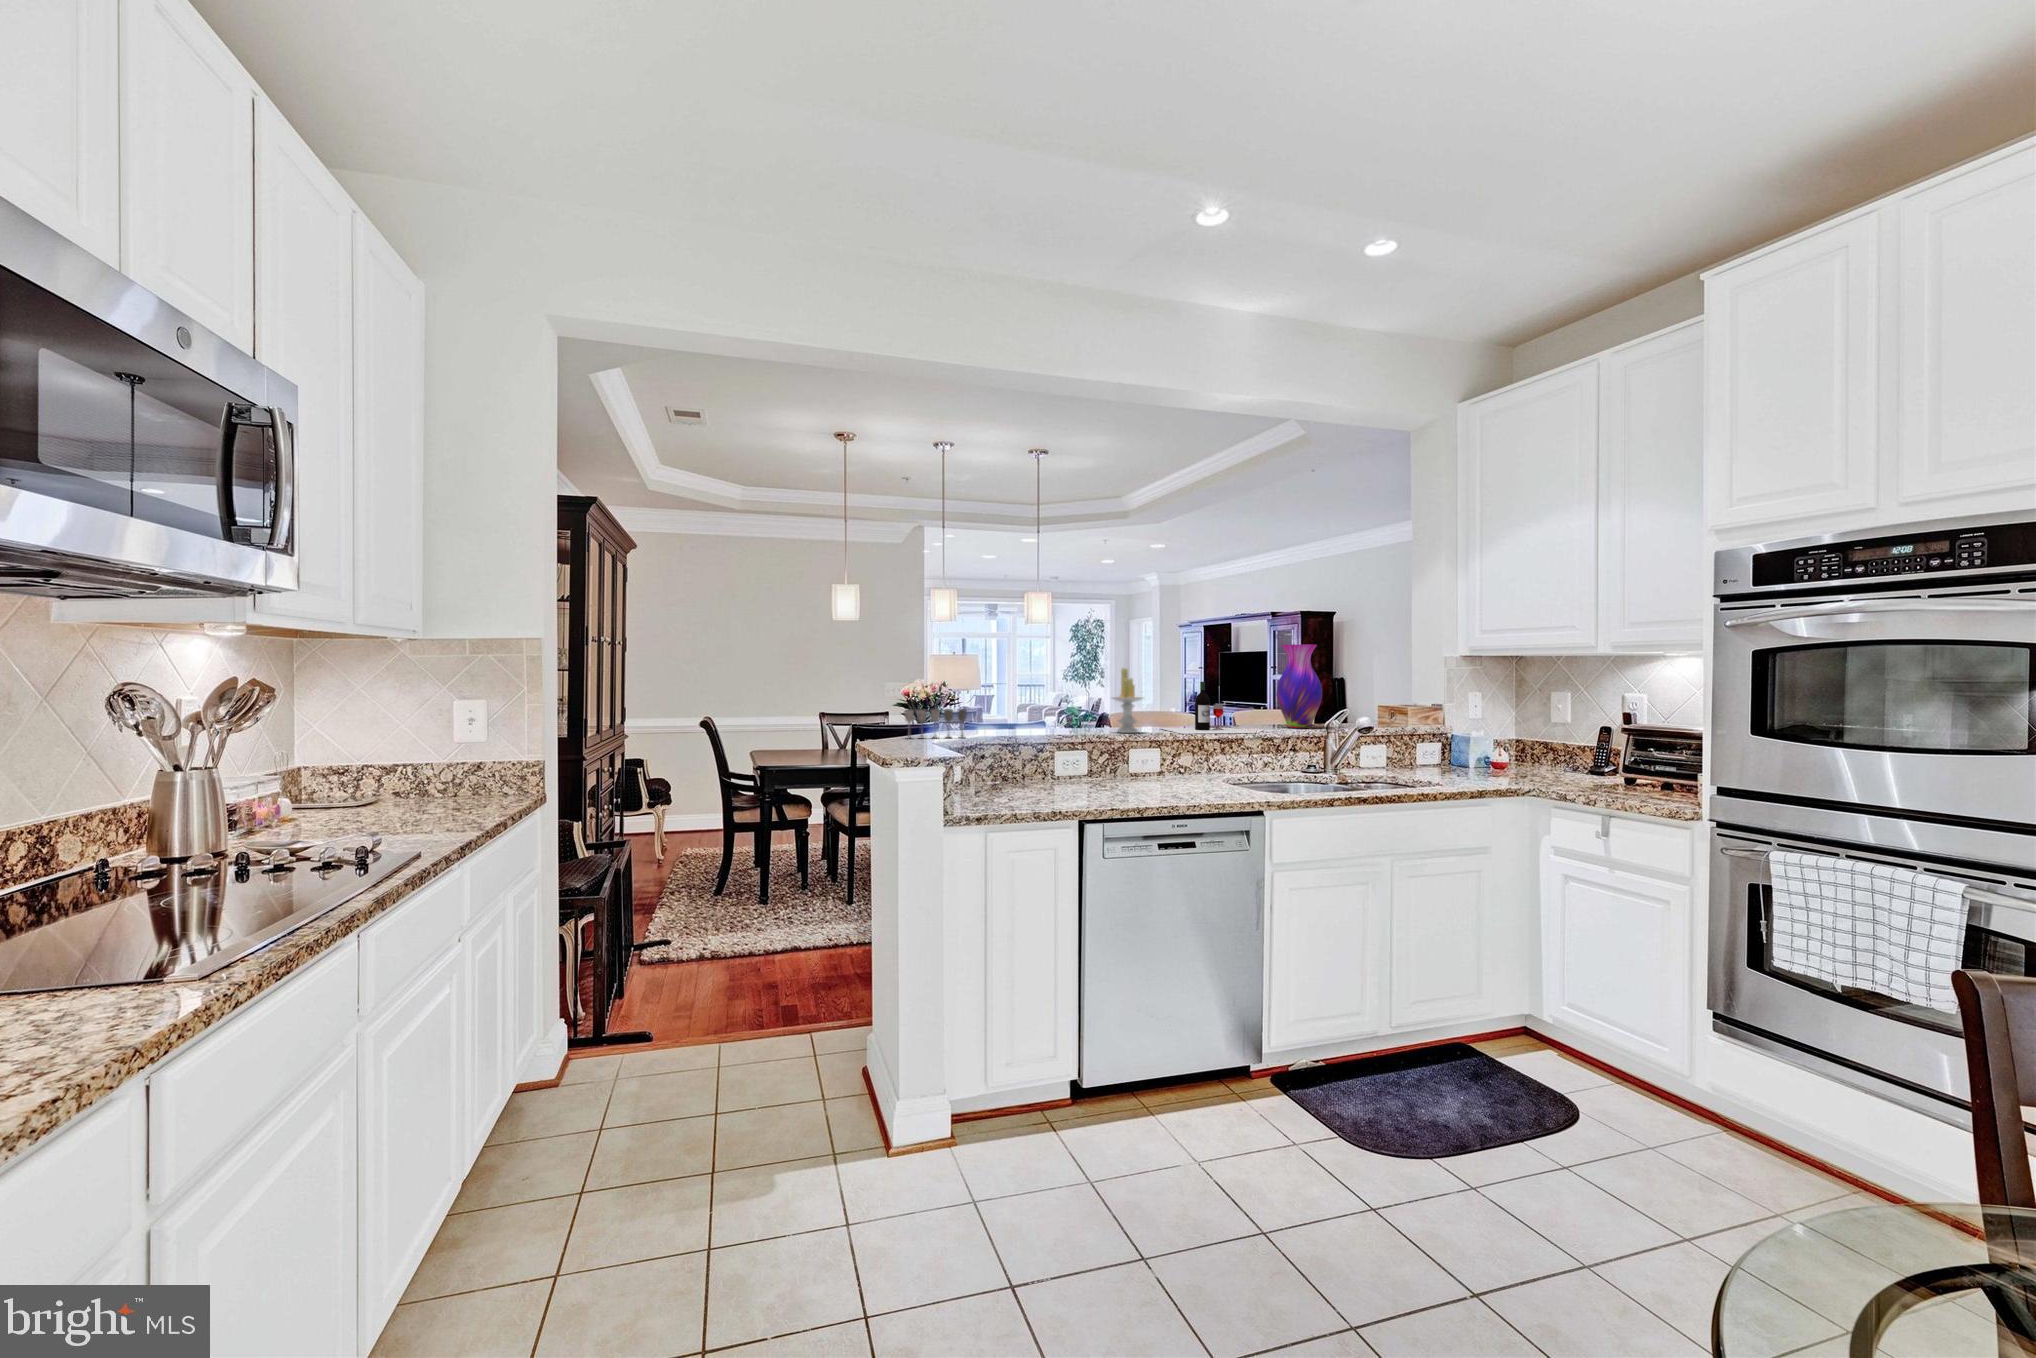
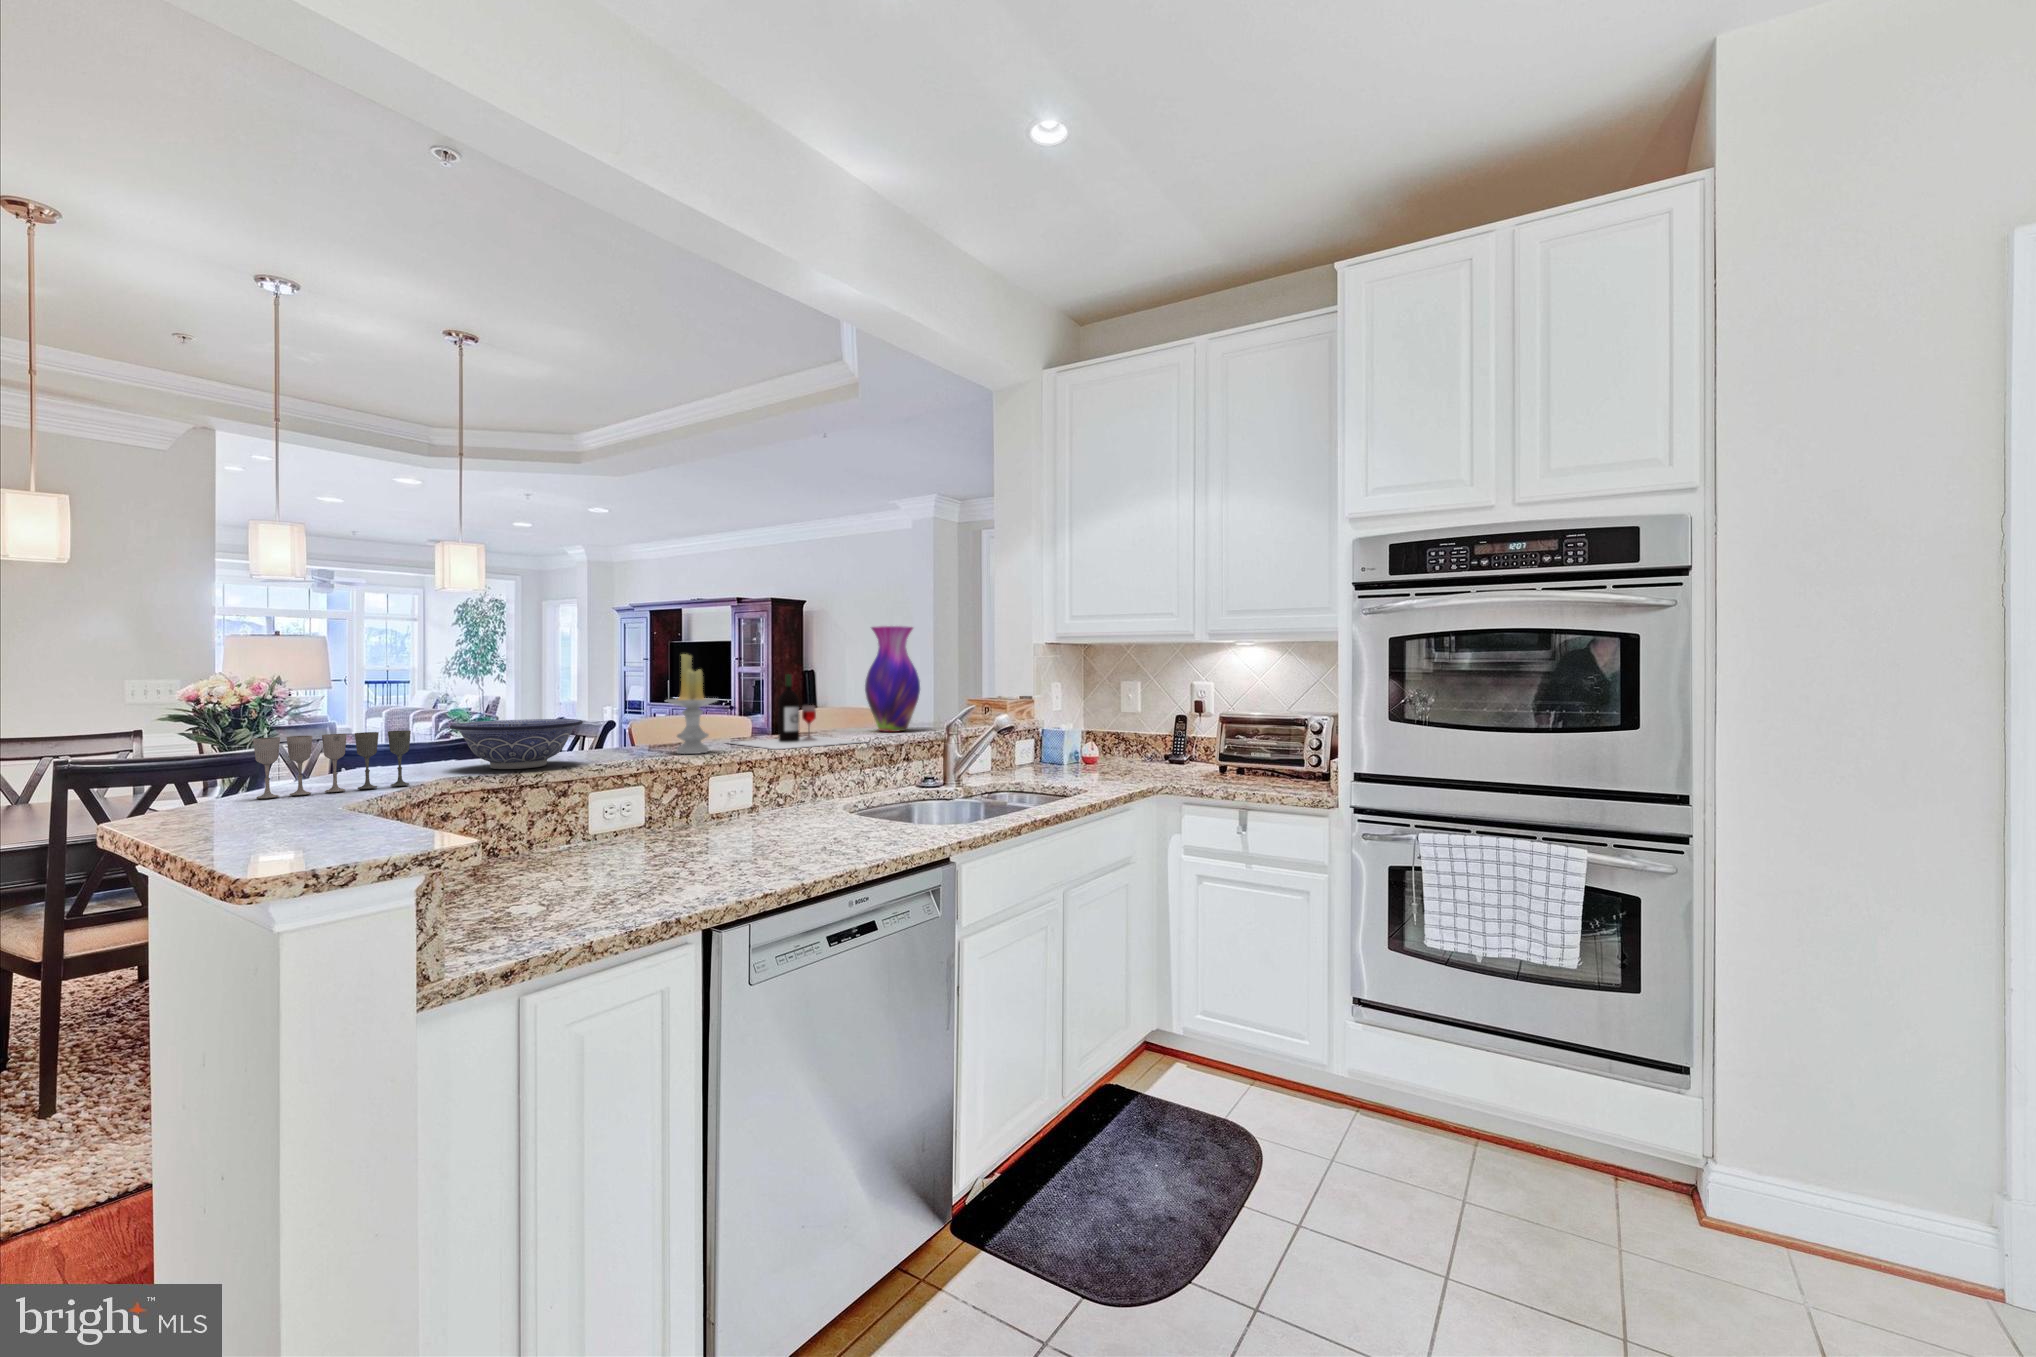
decorative bowl: none [992,707,1058,734] -> present [450,719,583,769]

